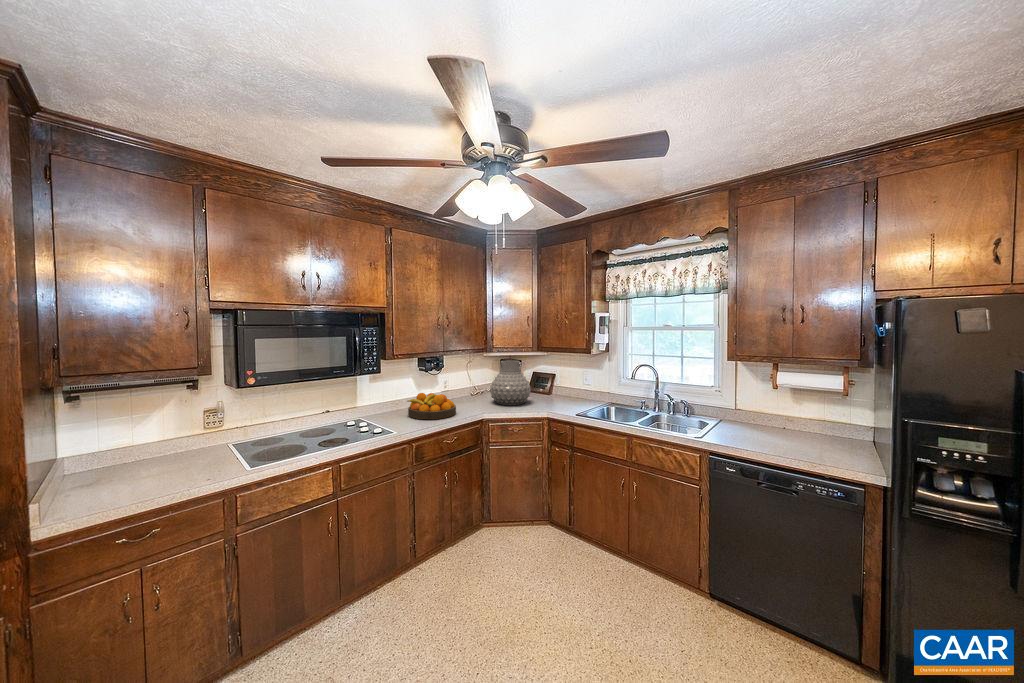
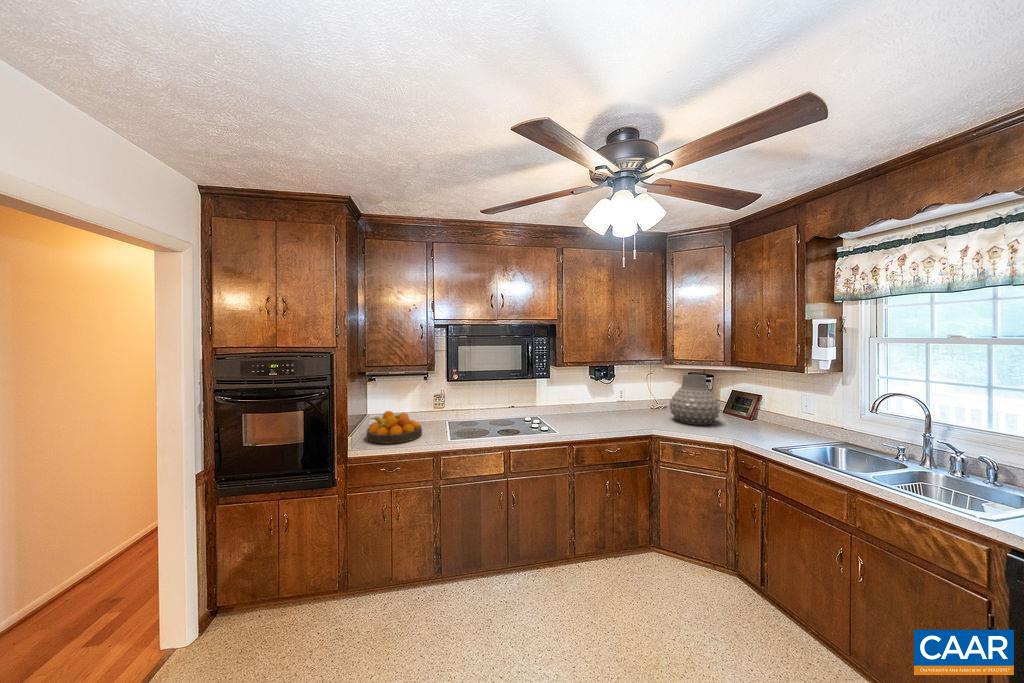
fruit bowl: present [407,393,456,419] -> present [367,411,422,444]

